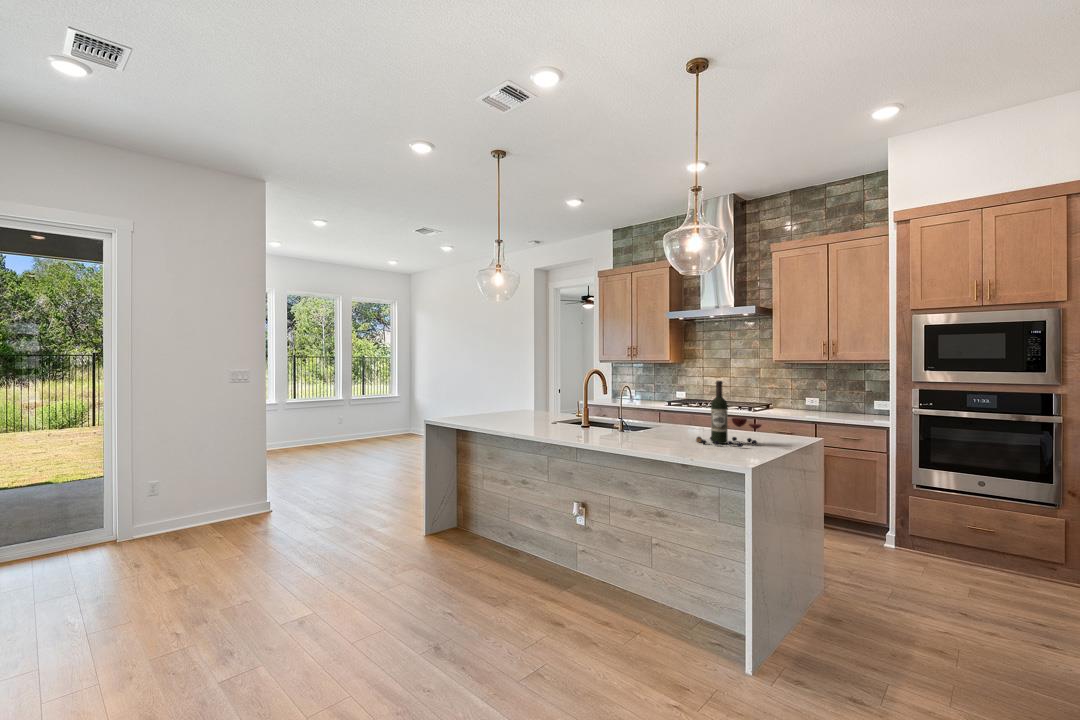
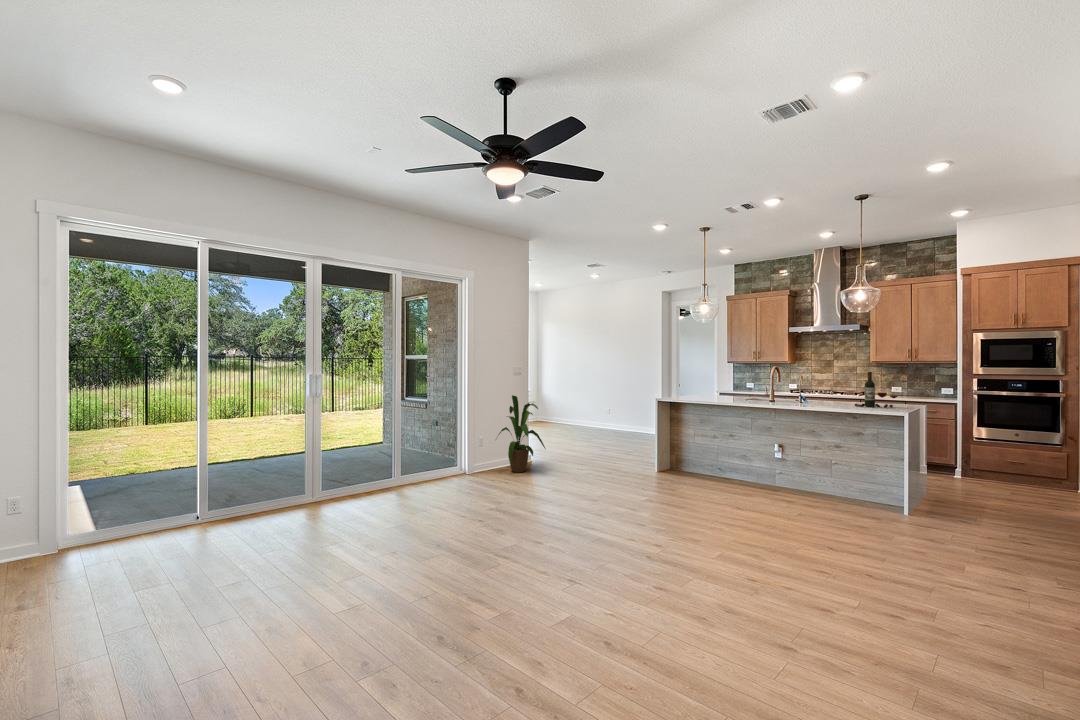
house plant: none [162,419,252,542] -> present [499,395,546,473]

